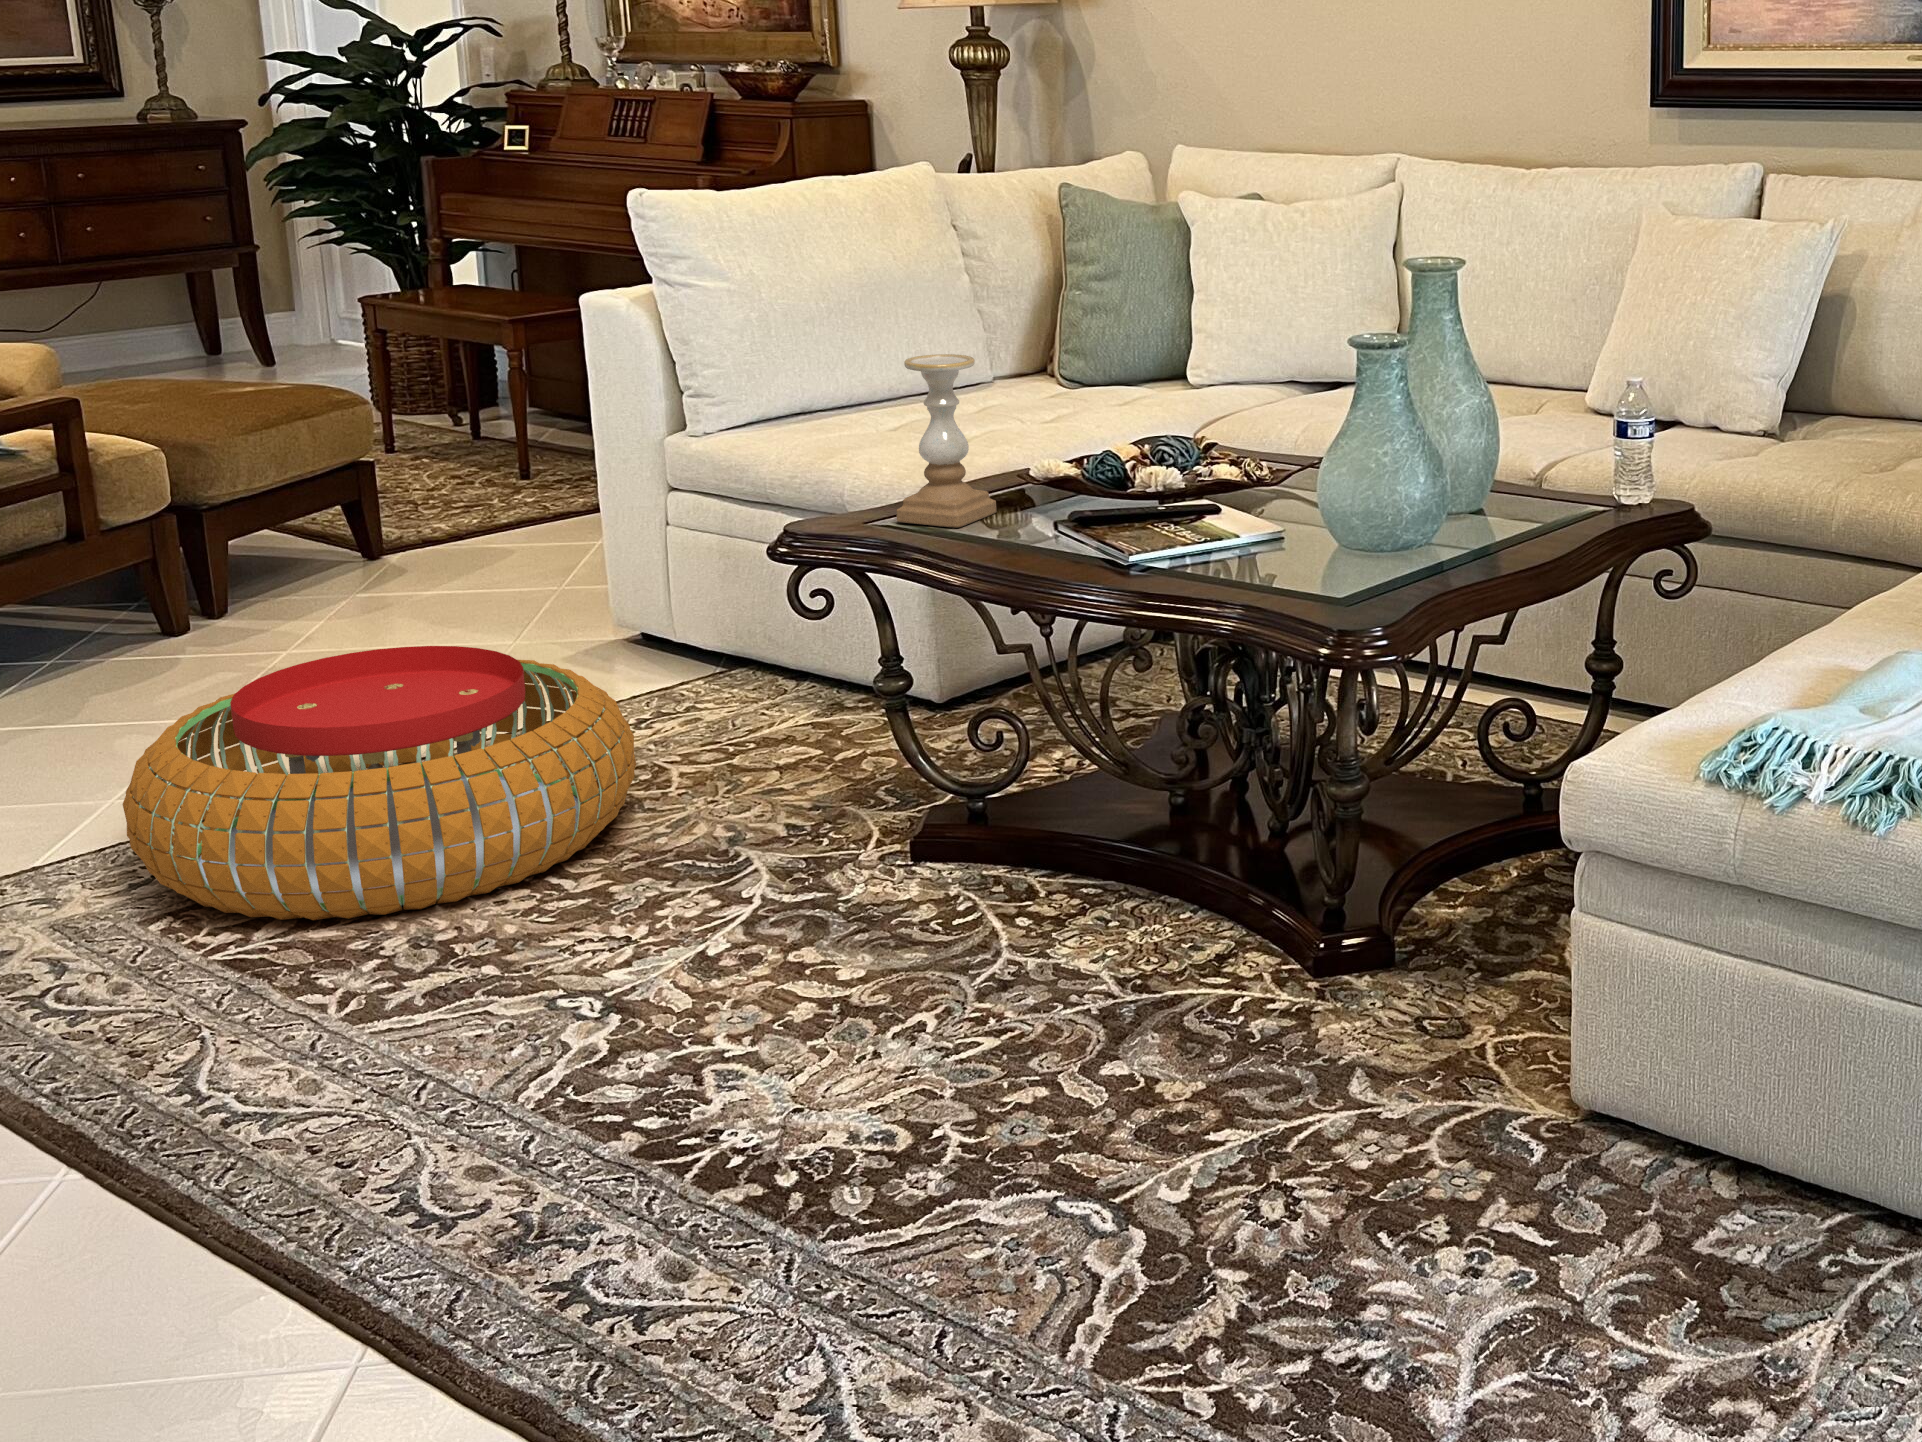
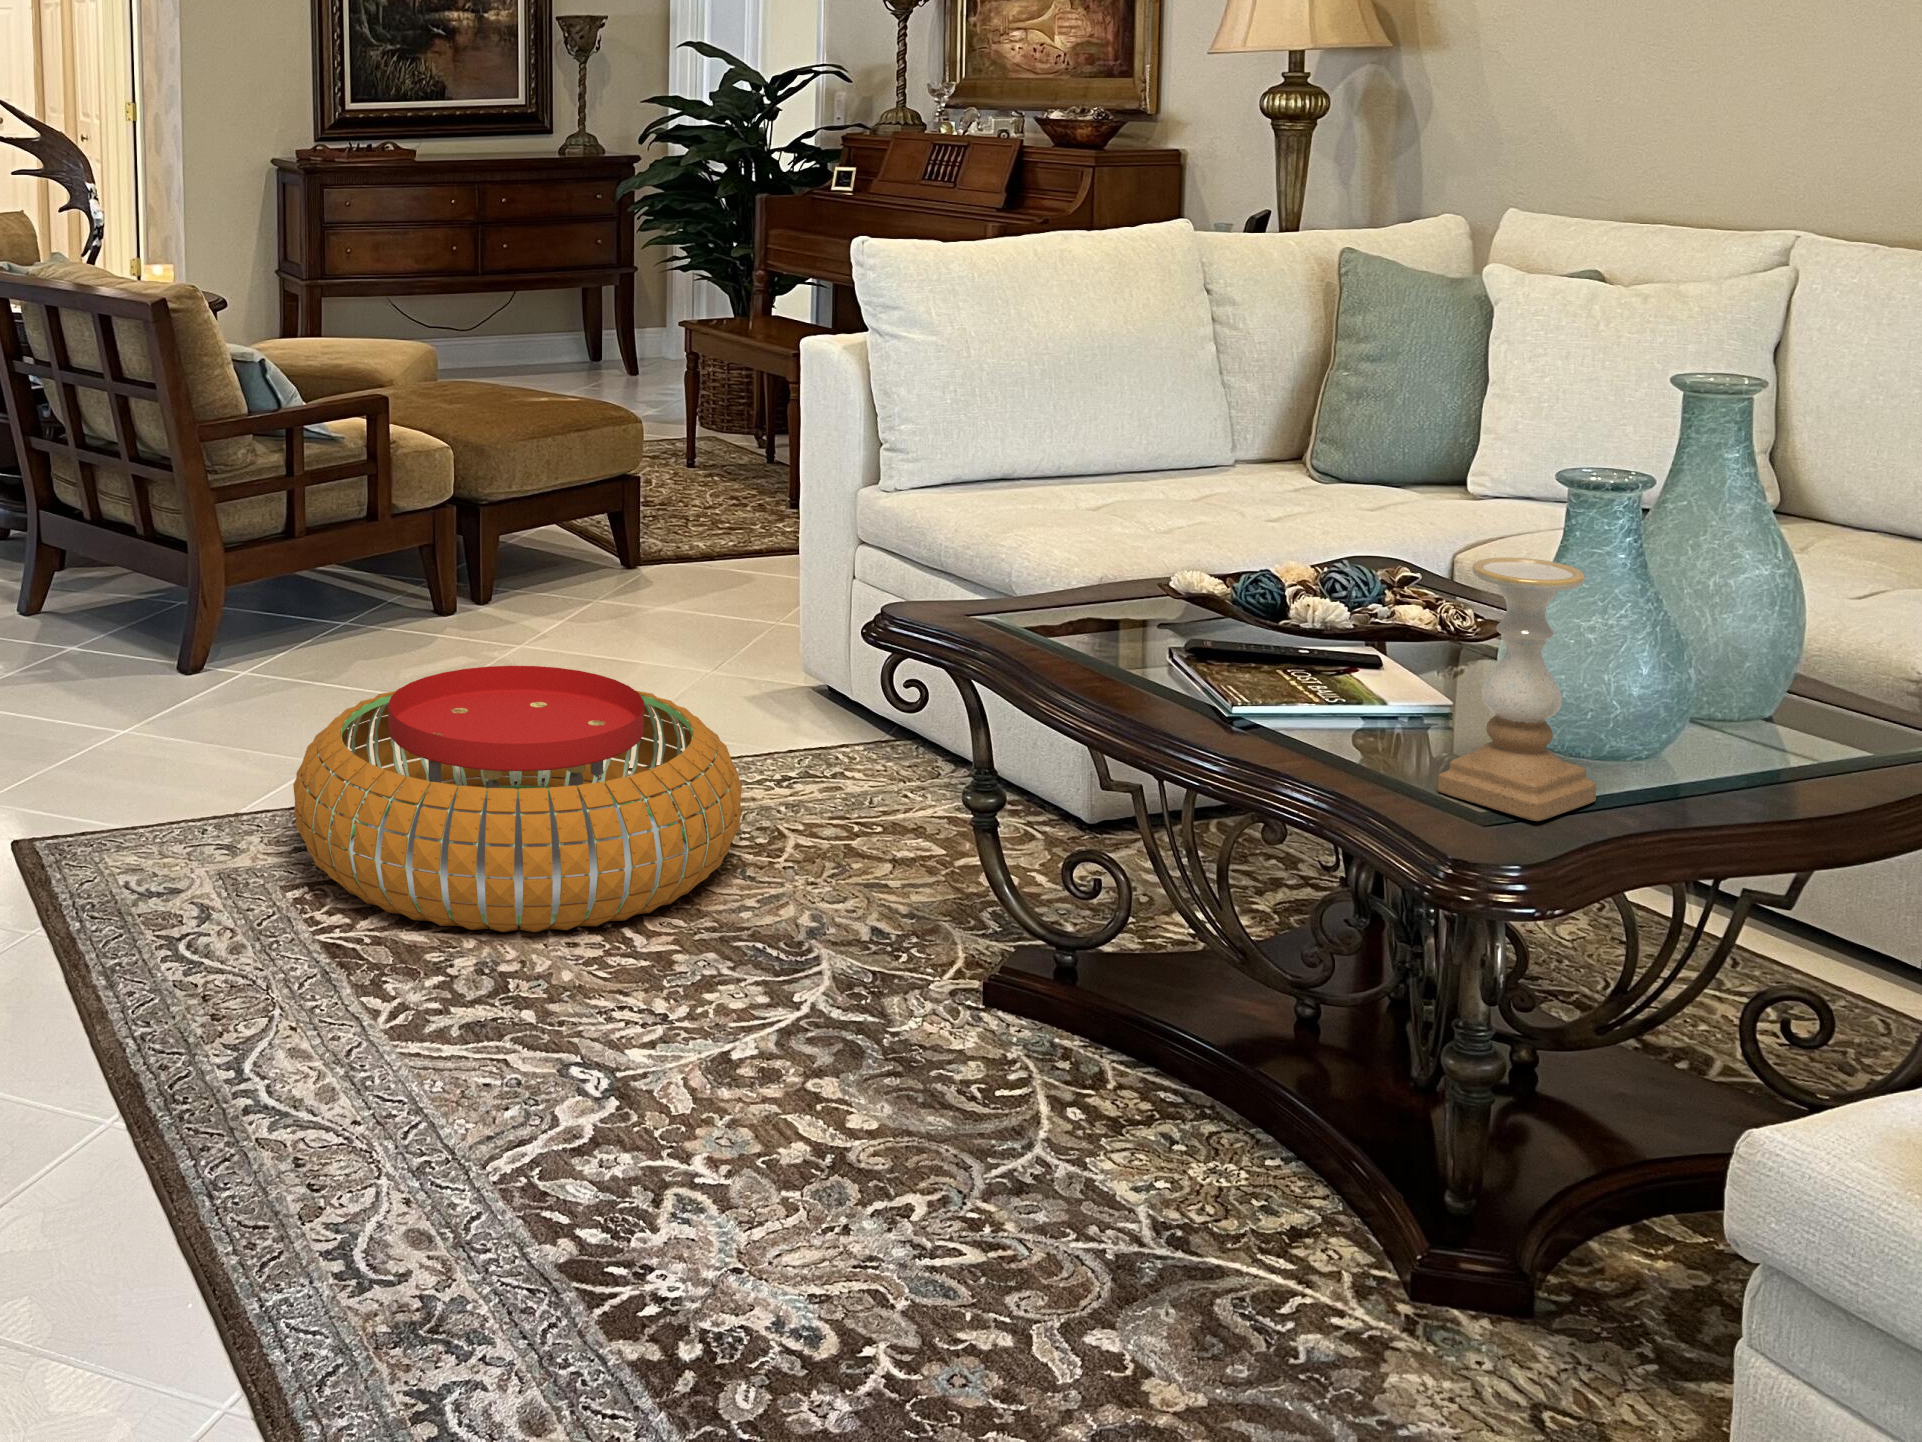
candle holder: present [896,354,996,527] -> present [1438,558,1596,821]

